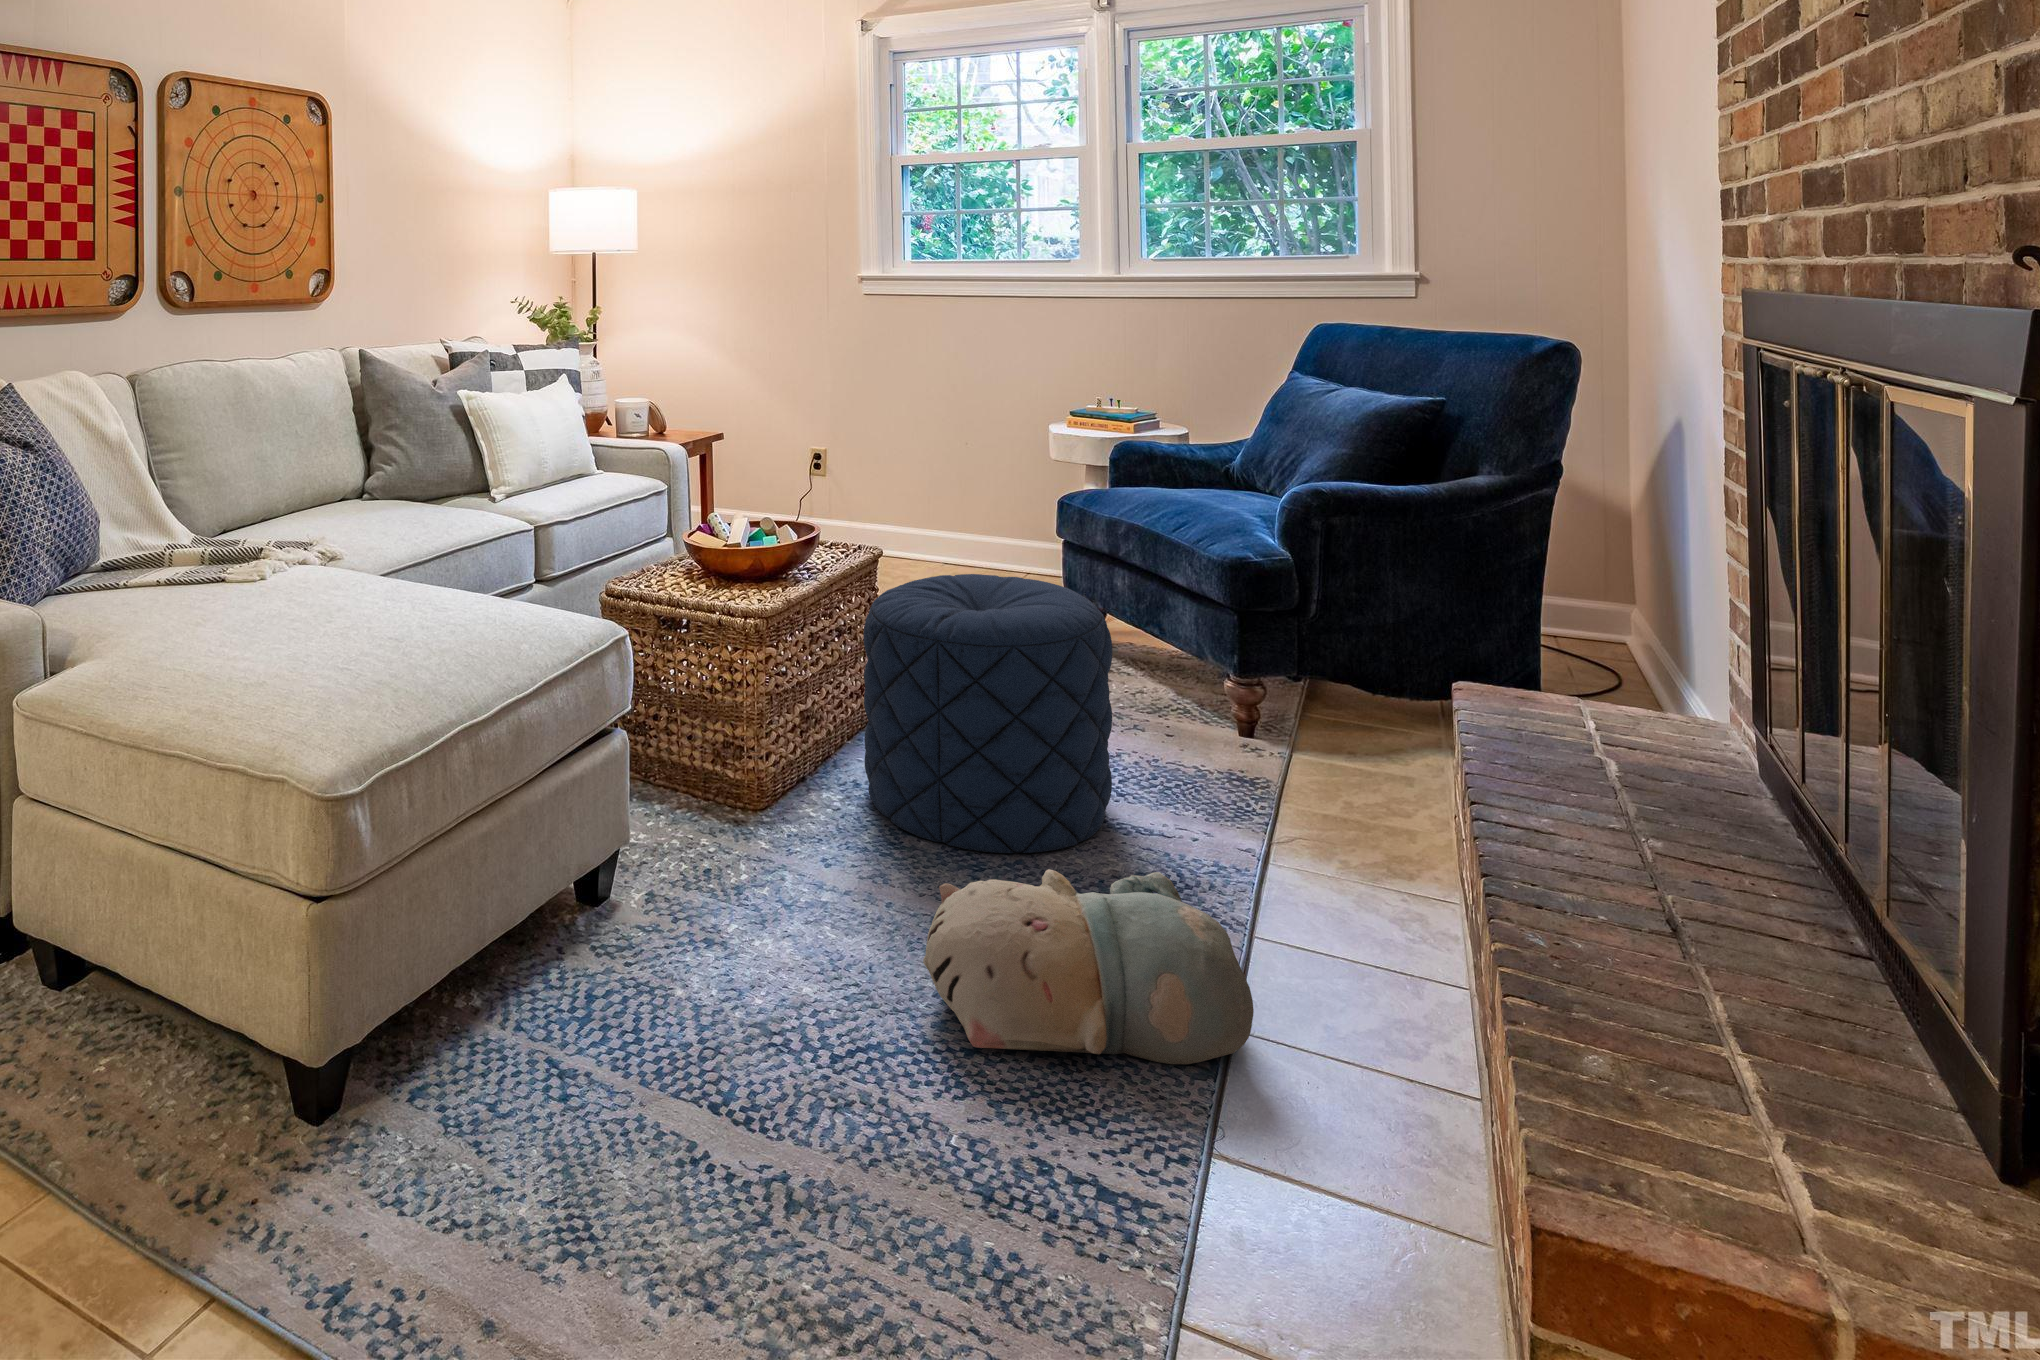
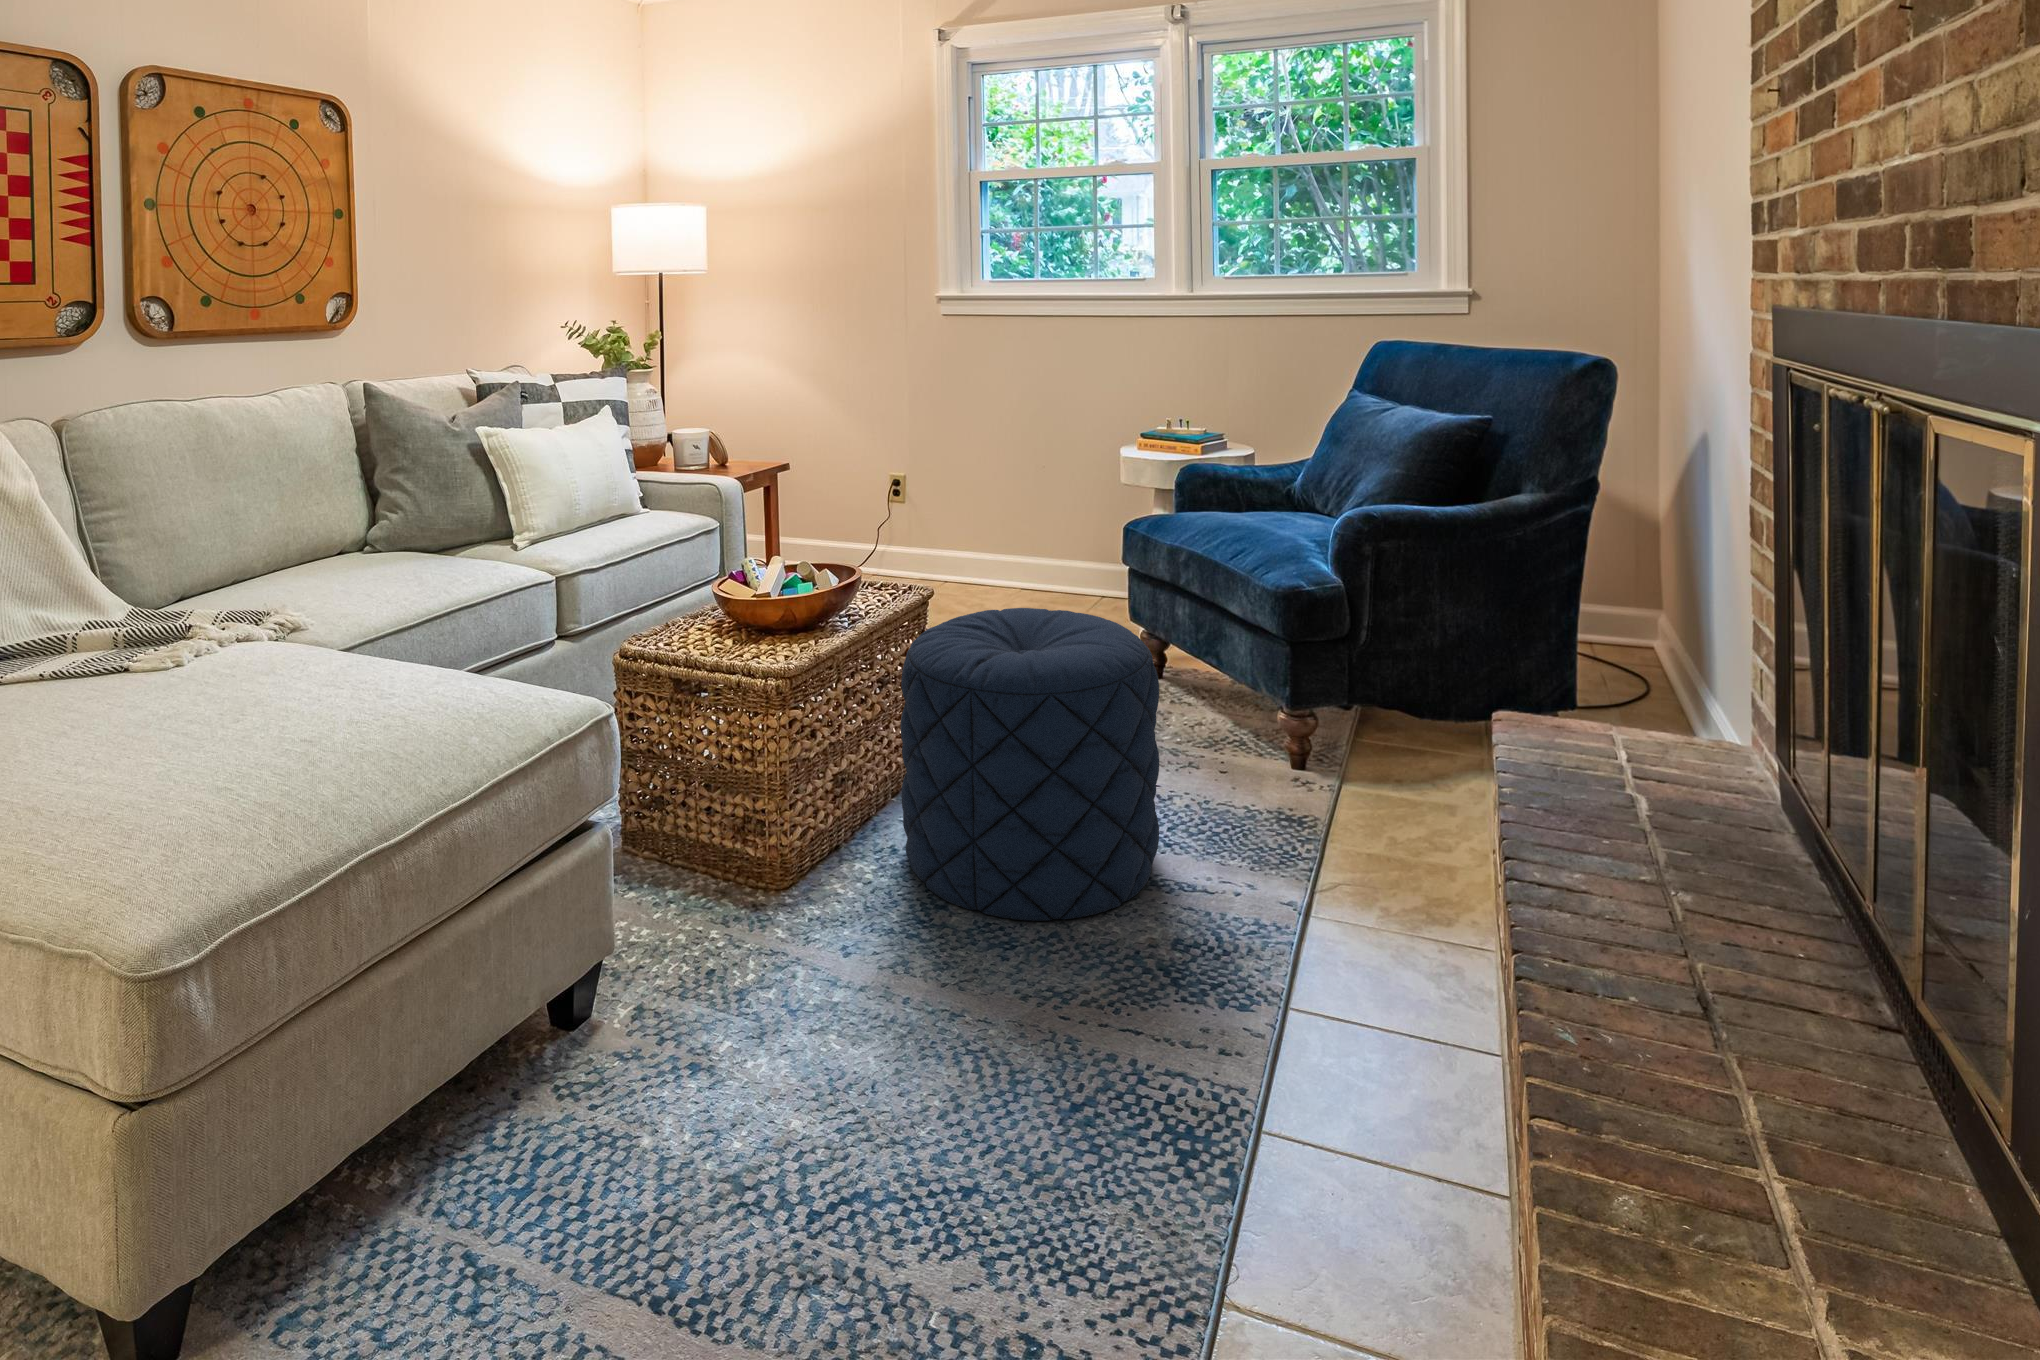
plush toy: present [923,869,1254,1064] -> none [924,959,1282,1195]

